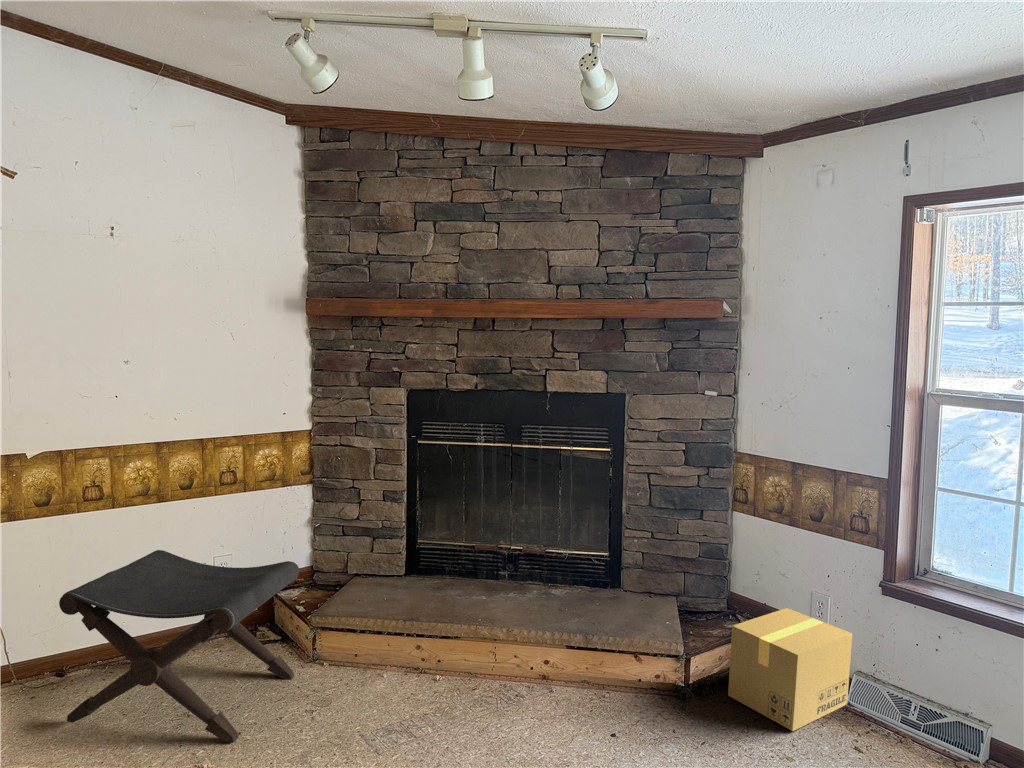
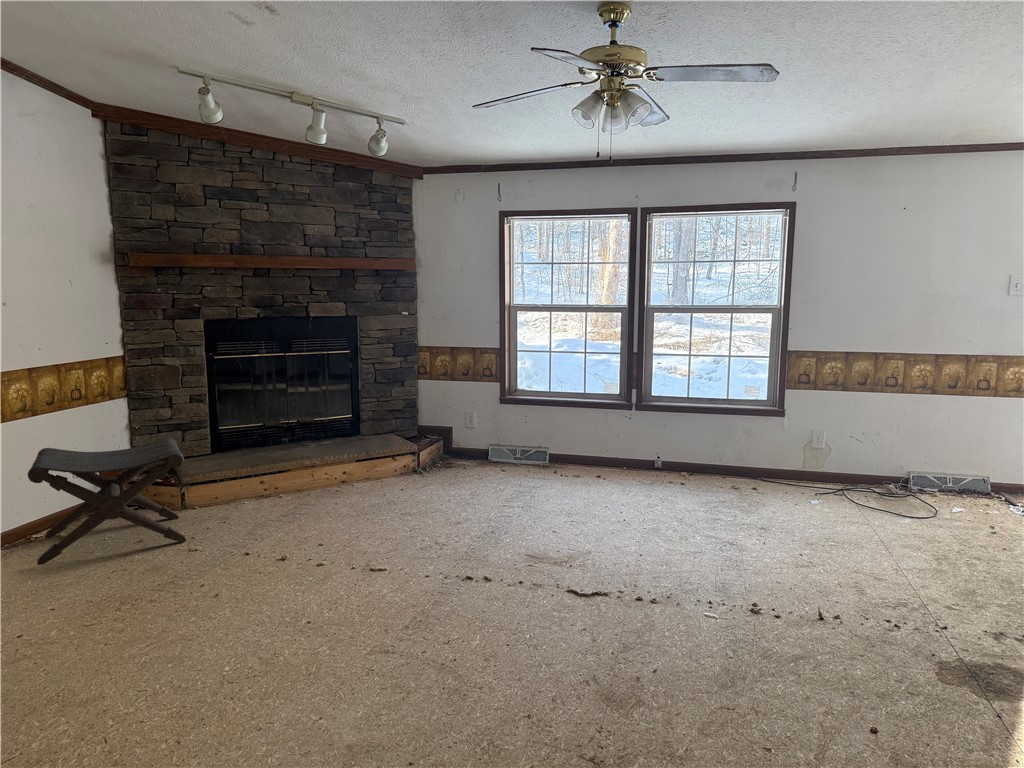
cardboard box: present [728,608,852,731] -> none [437,425,489,473]

